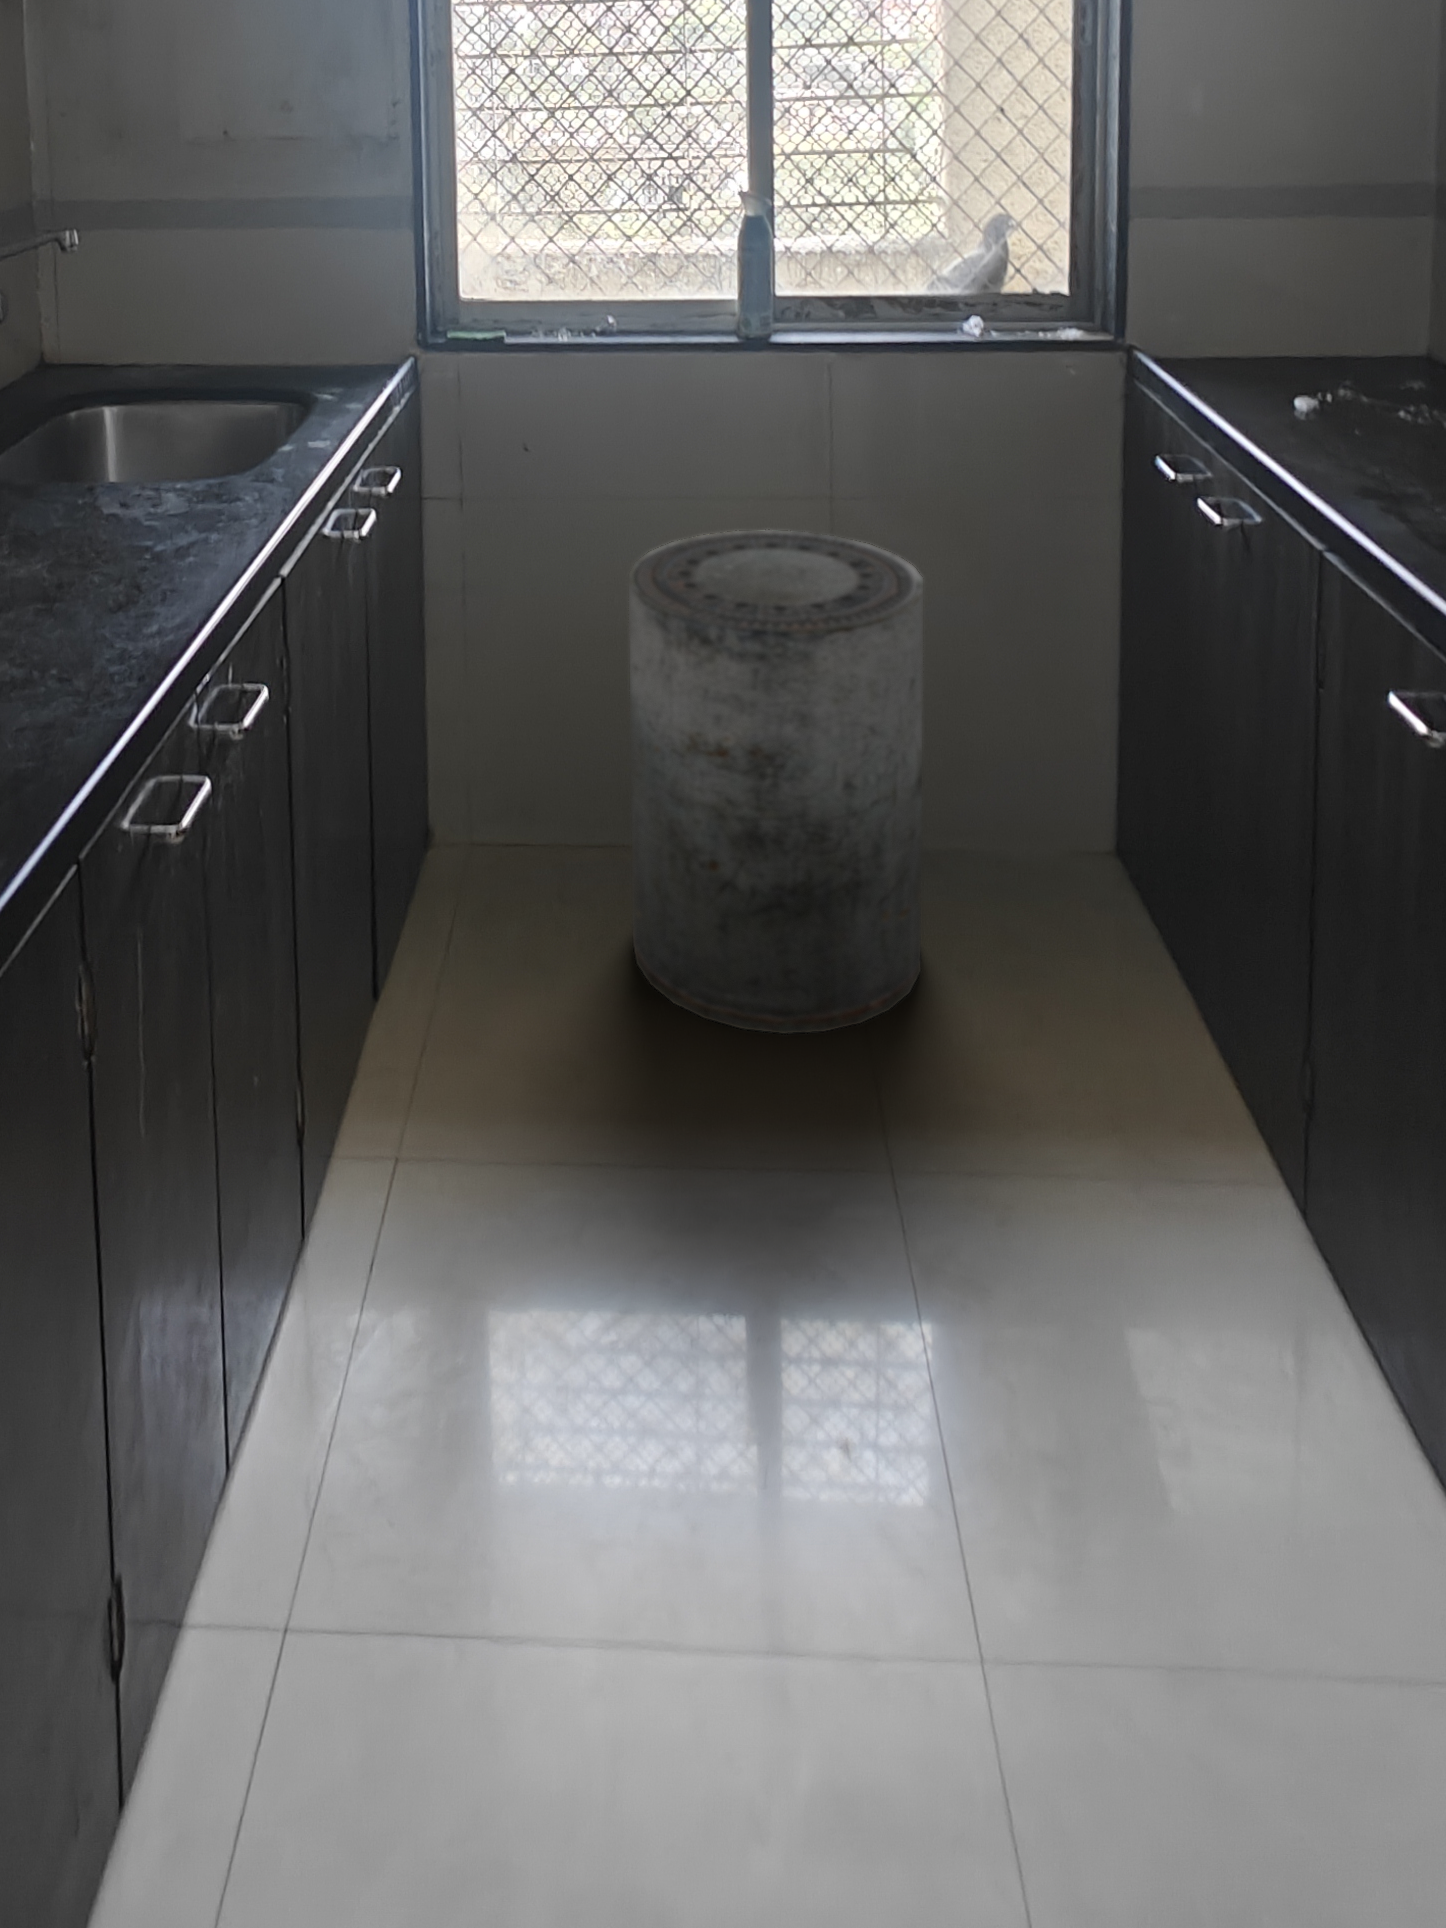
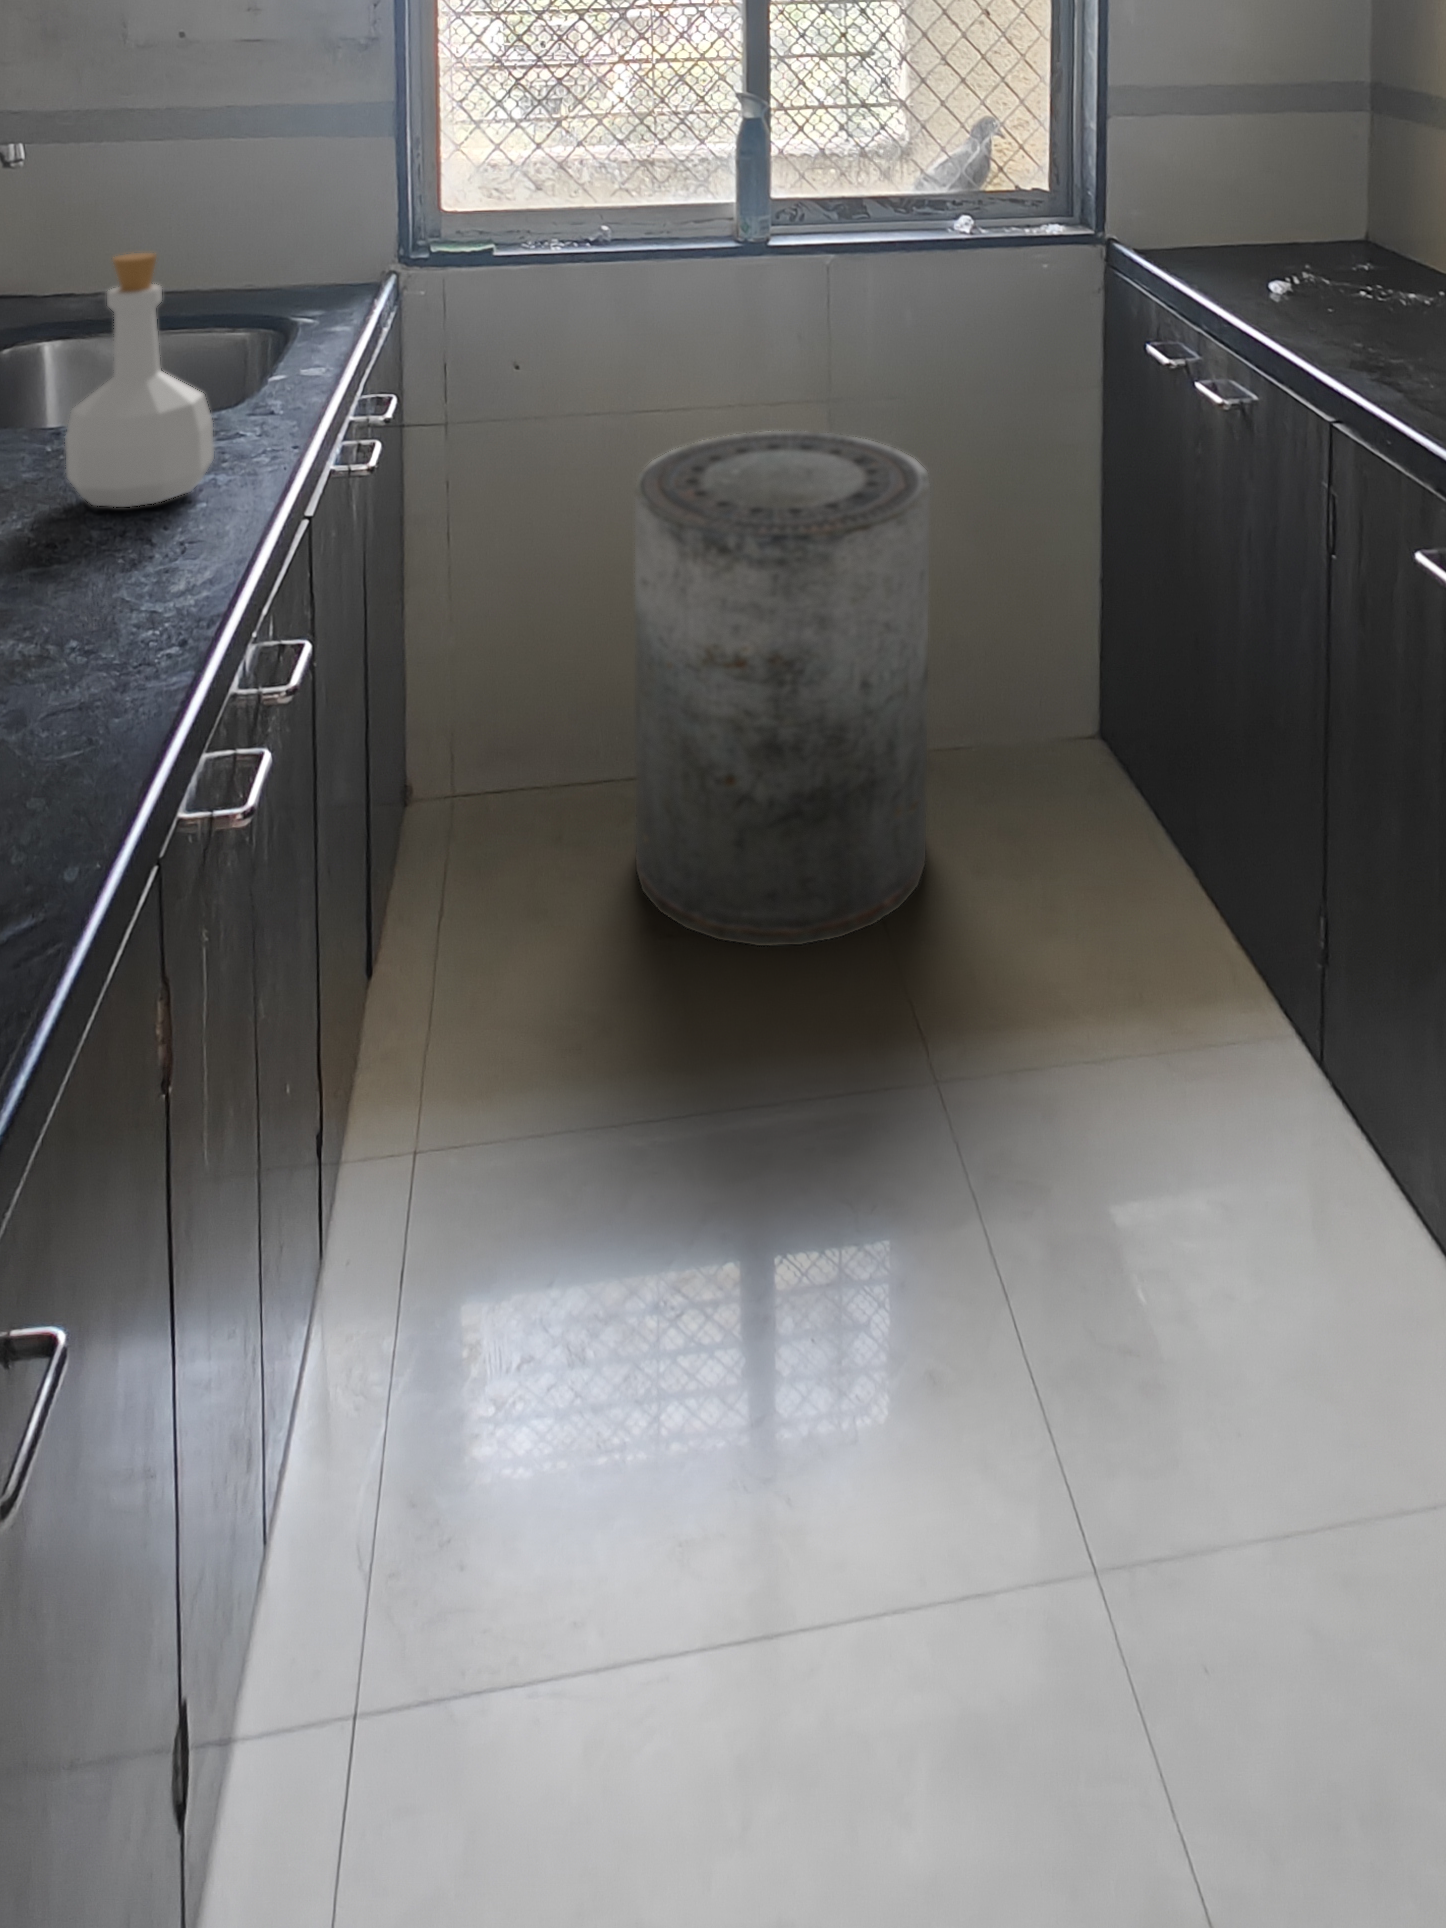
bottle: none [80,329,206,555] -> present [65,253,214,507]

